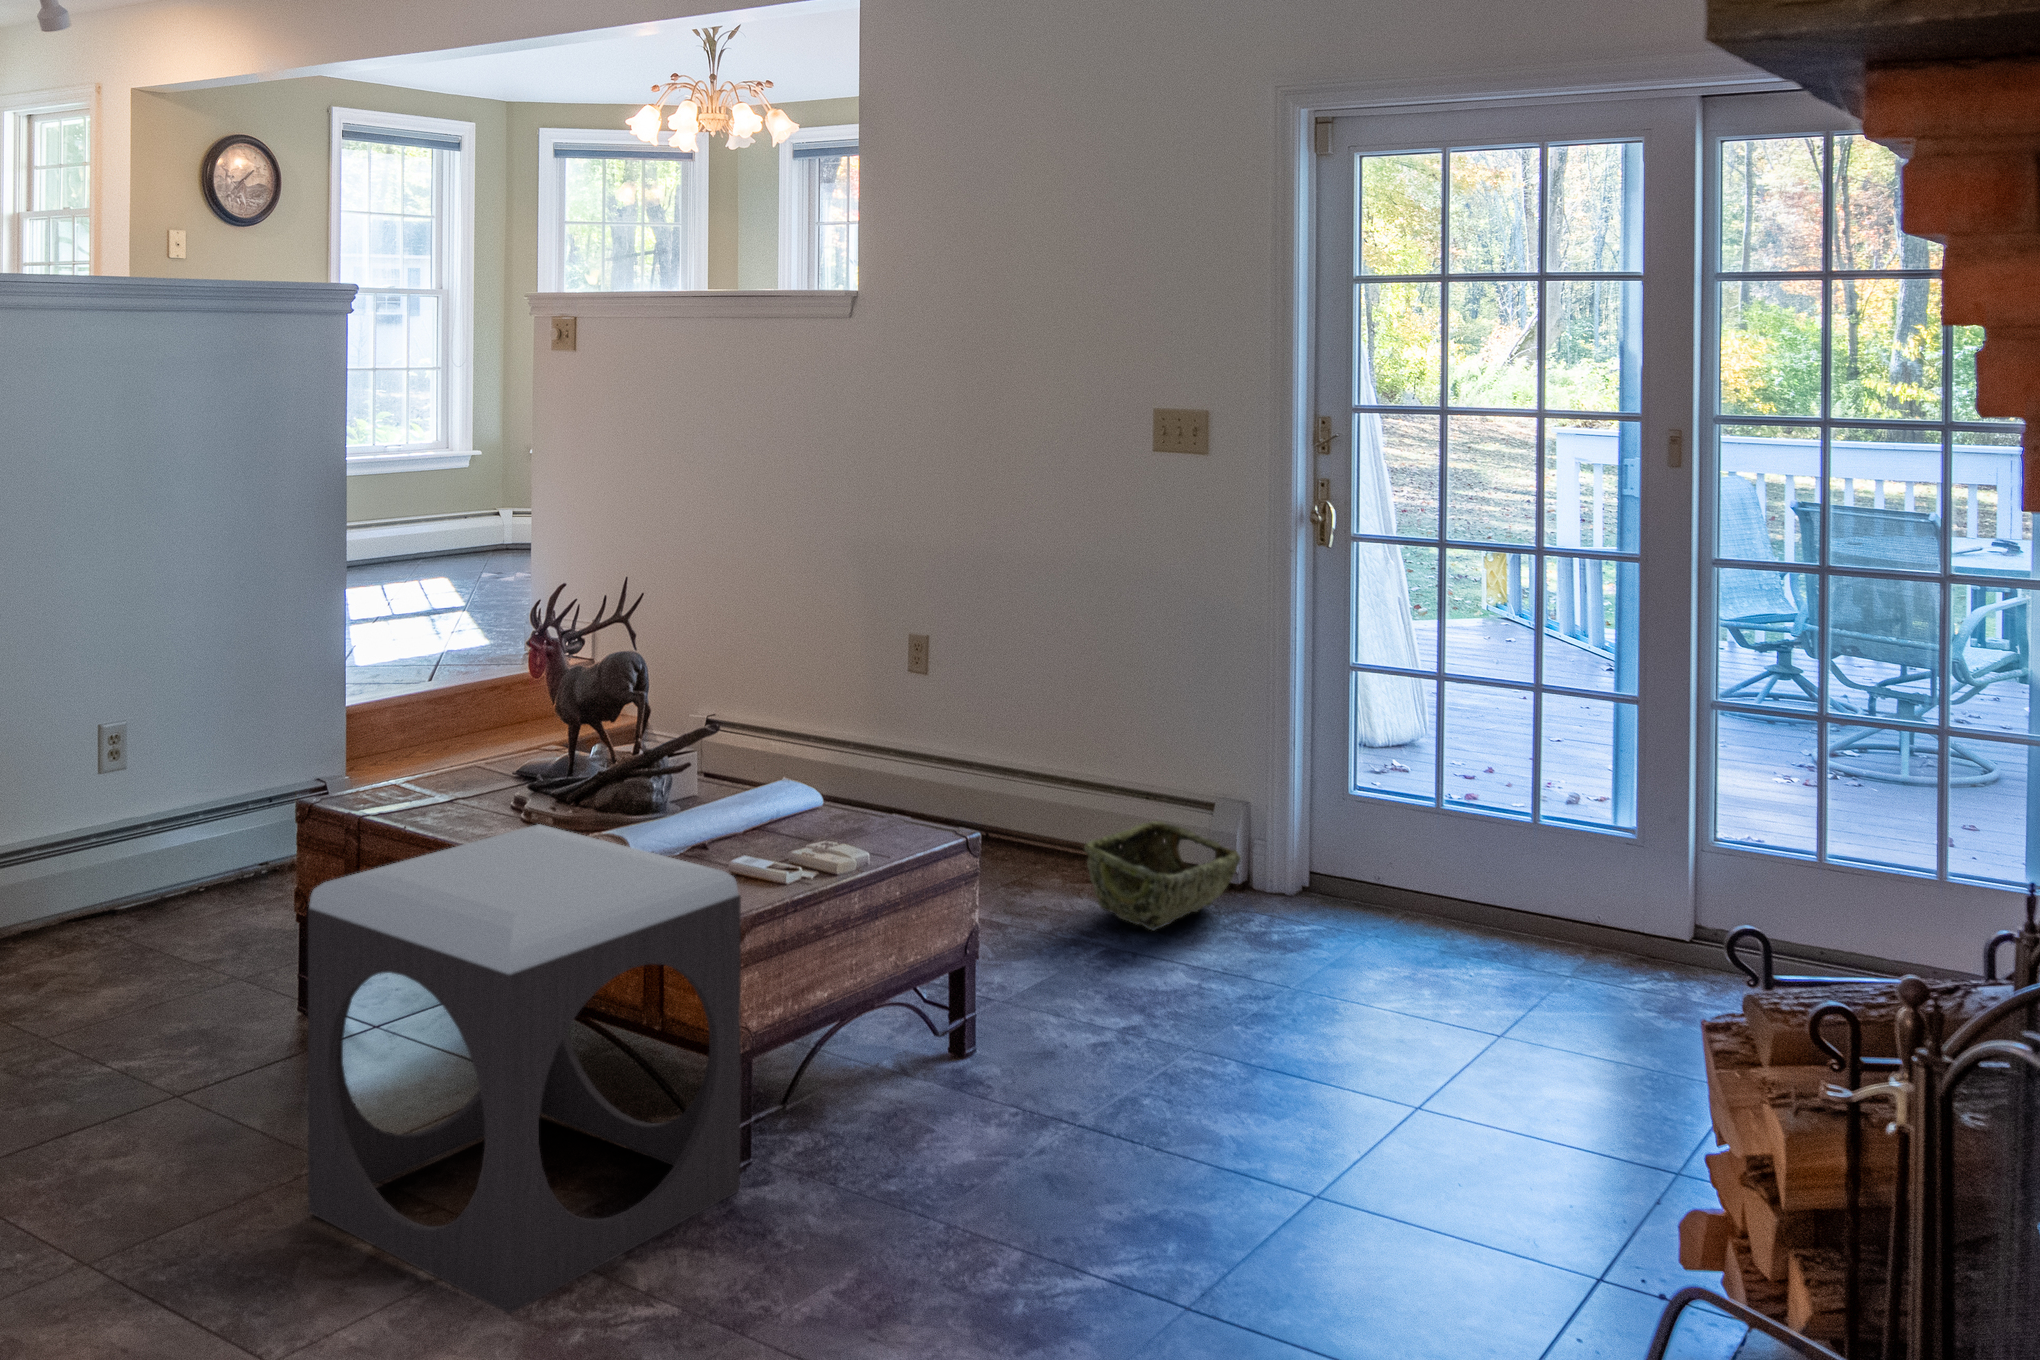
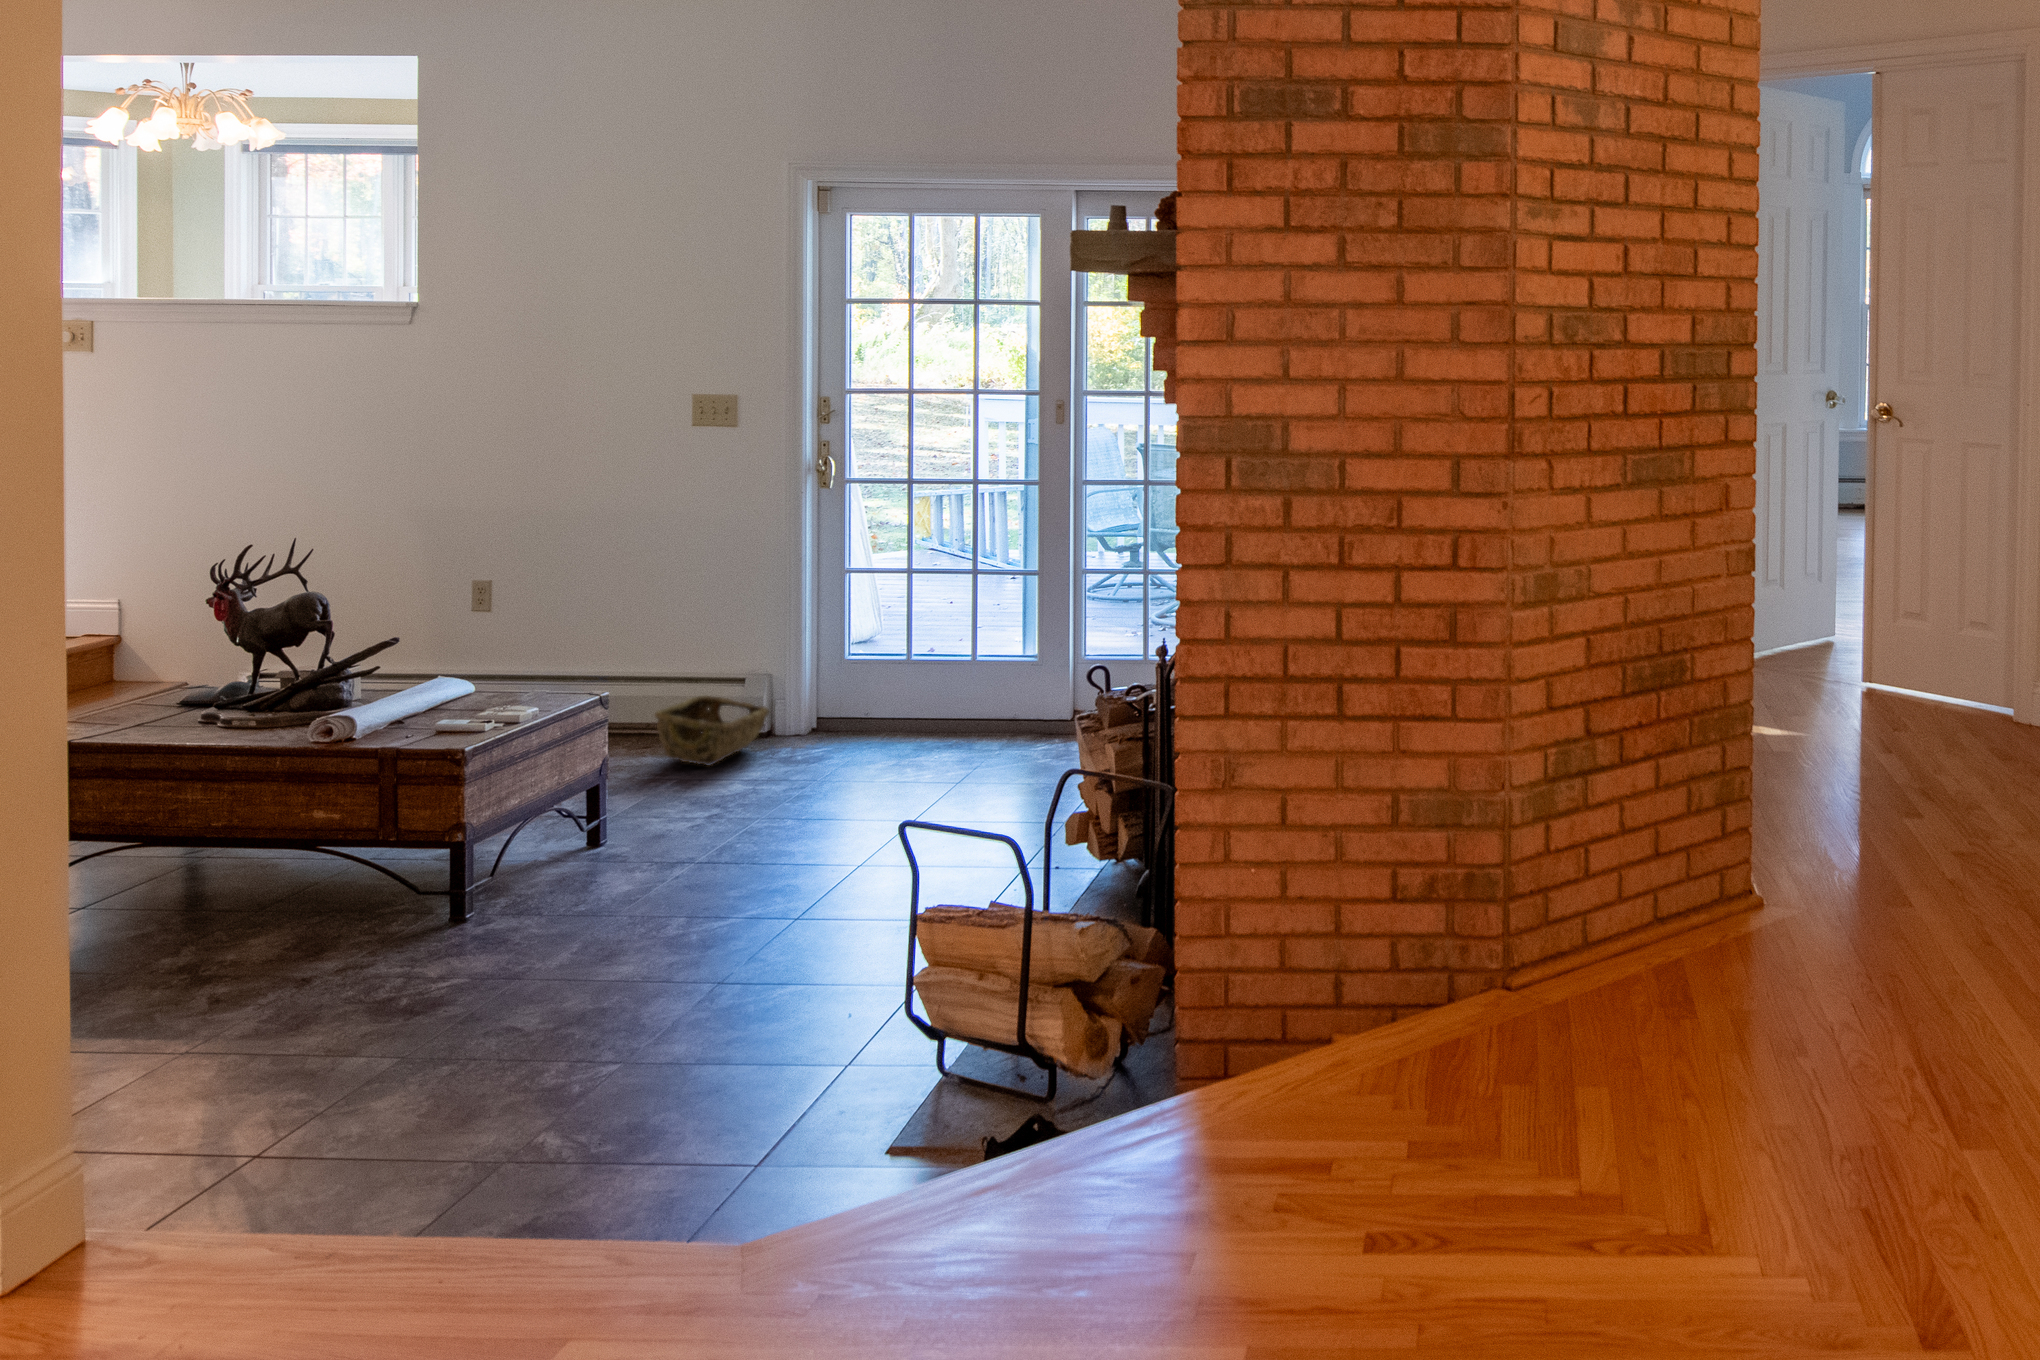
footstool: present [308,824,741,1313] -> none [121,712,474,1004]

